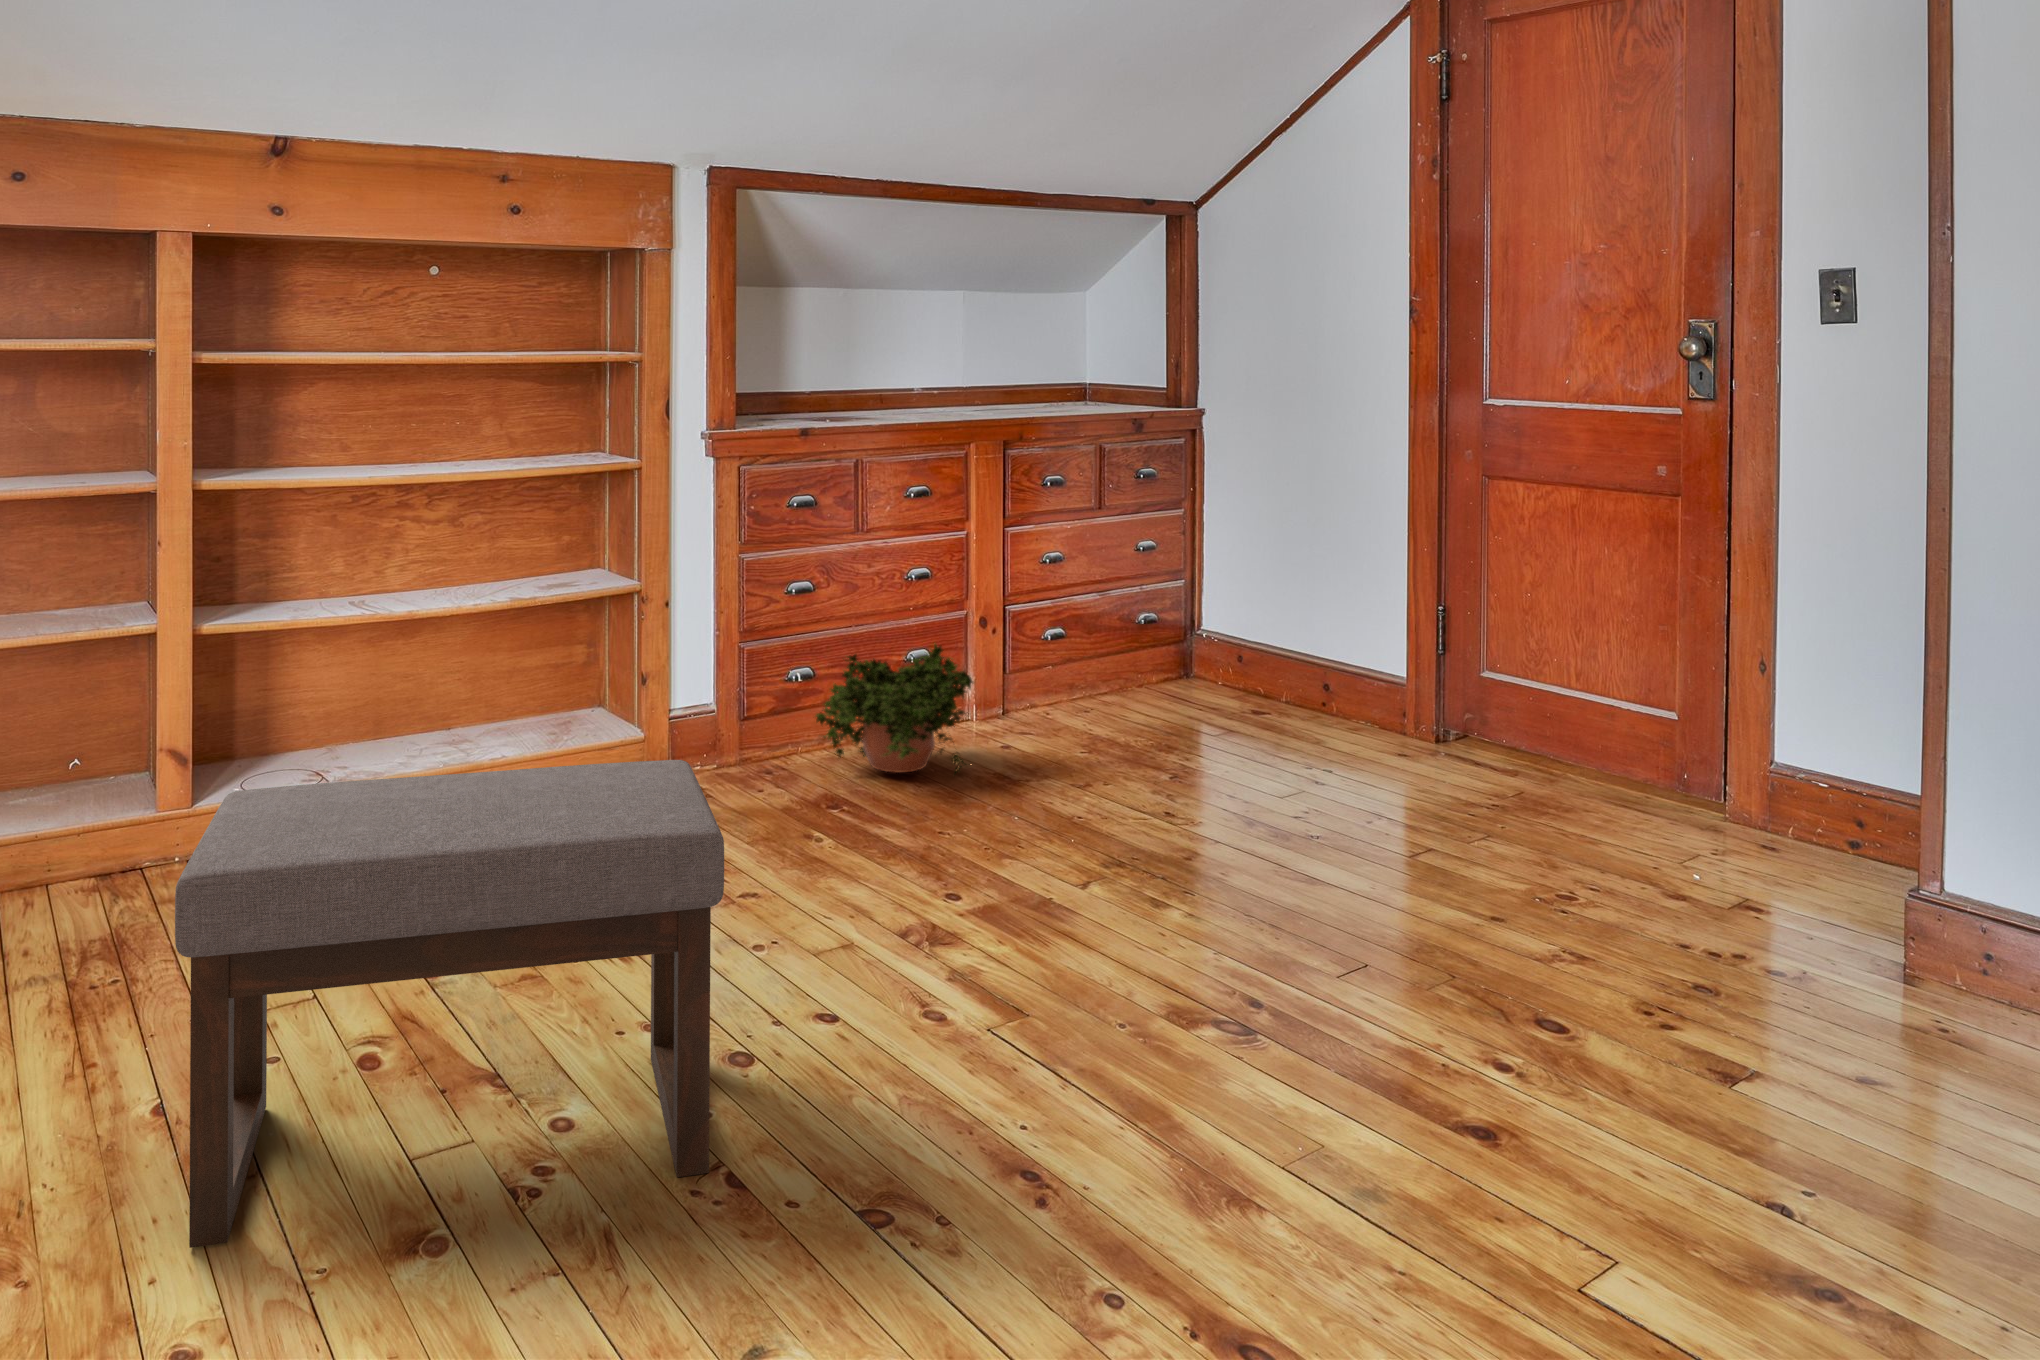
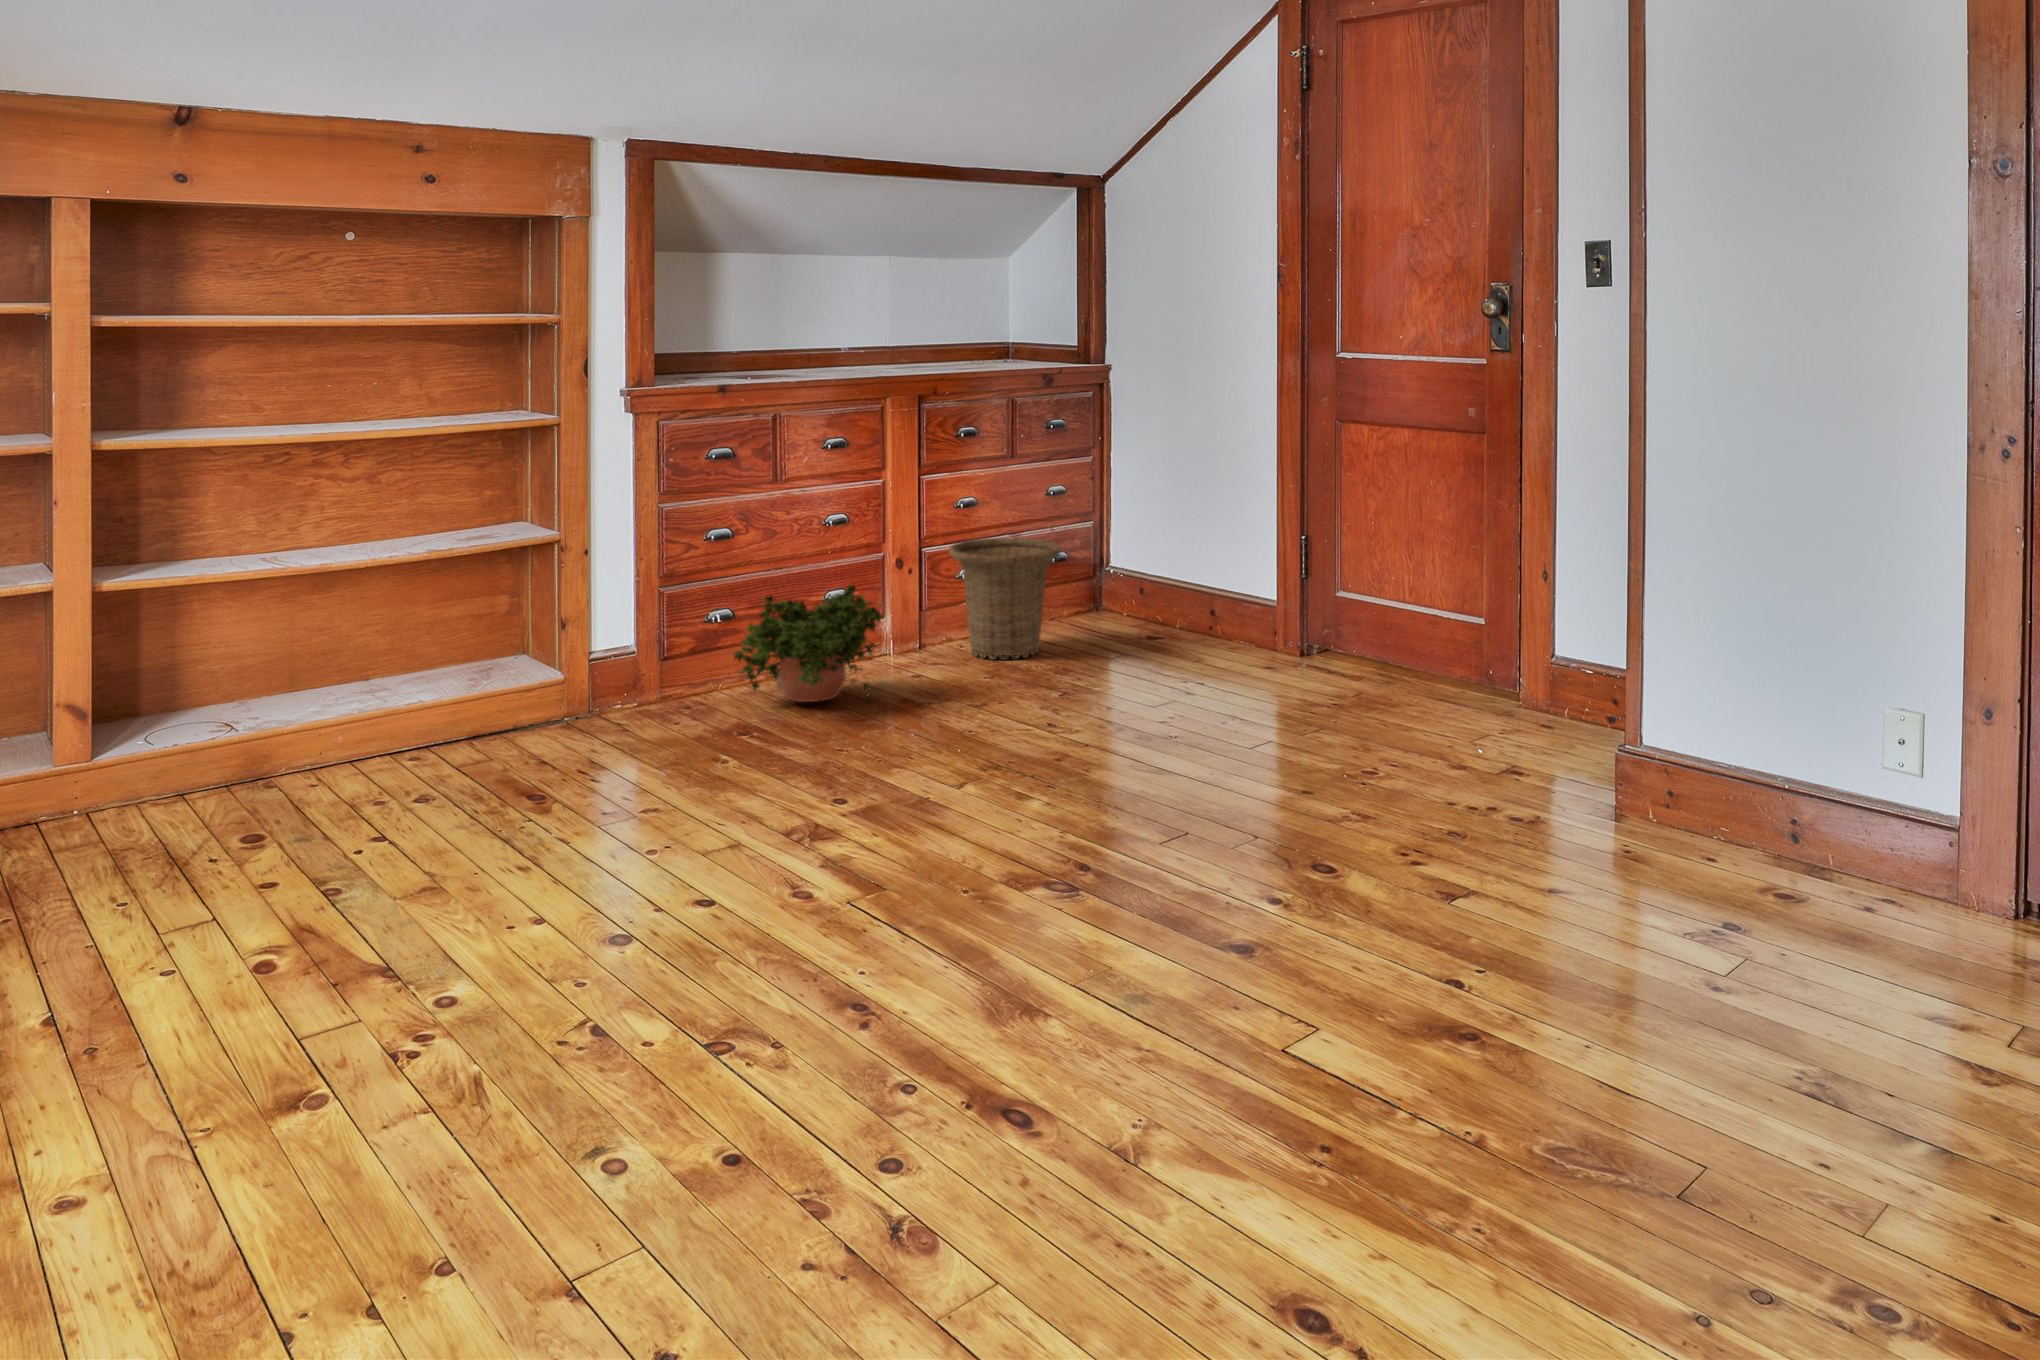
basket: none [1034,597,1156,732] -> present [949,538,1061,660]
ottoman: present [175,760,724,1248] -> none [56,681,587,1124]

